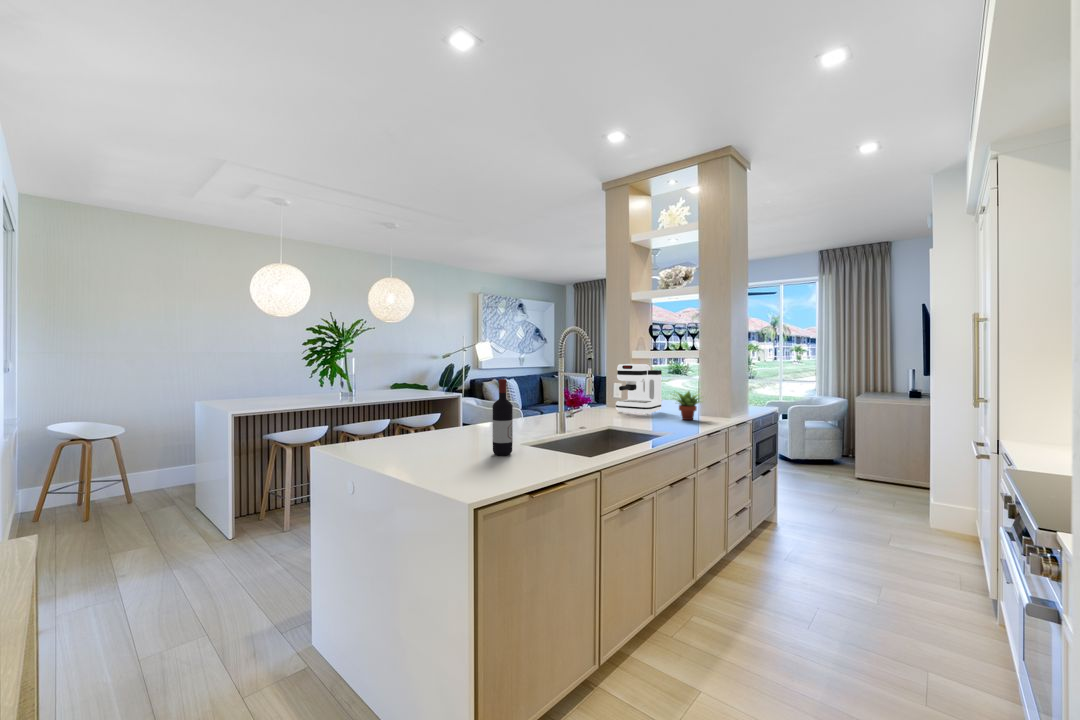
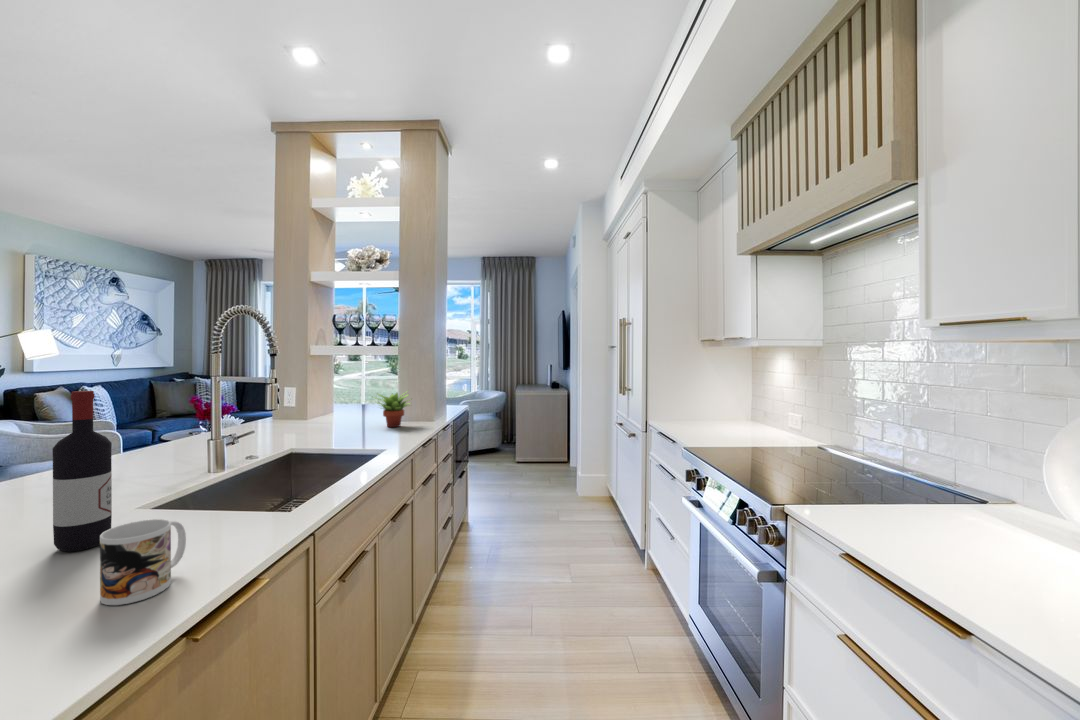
coffee maker: present [616,364,662,414] -> none [295,362,356,425]
mug: none [507,441,538,476] -> present [100,519,186,605]

